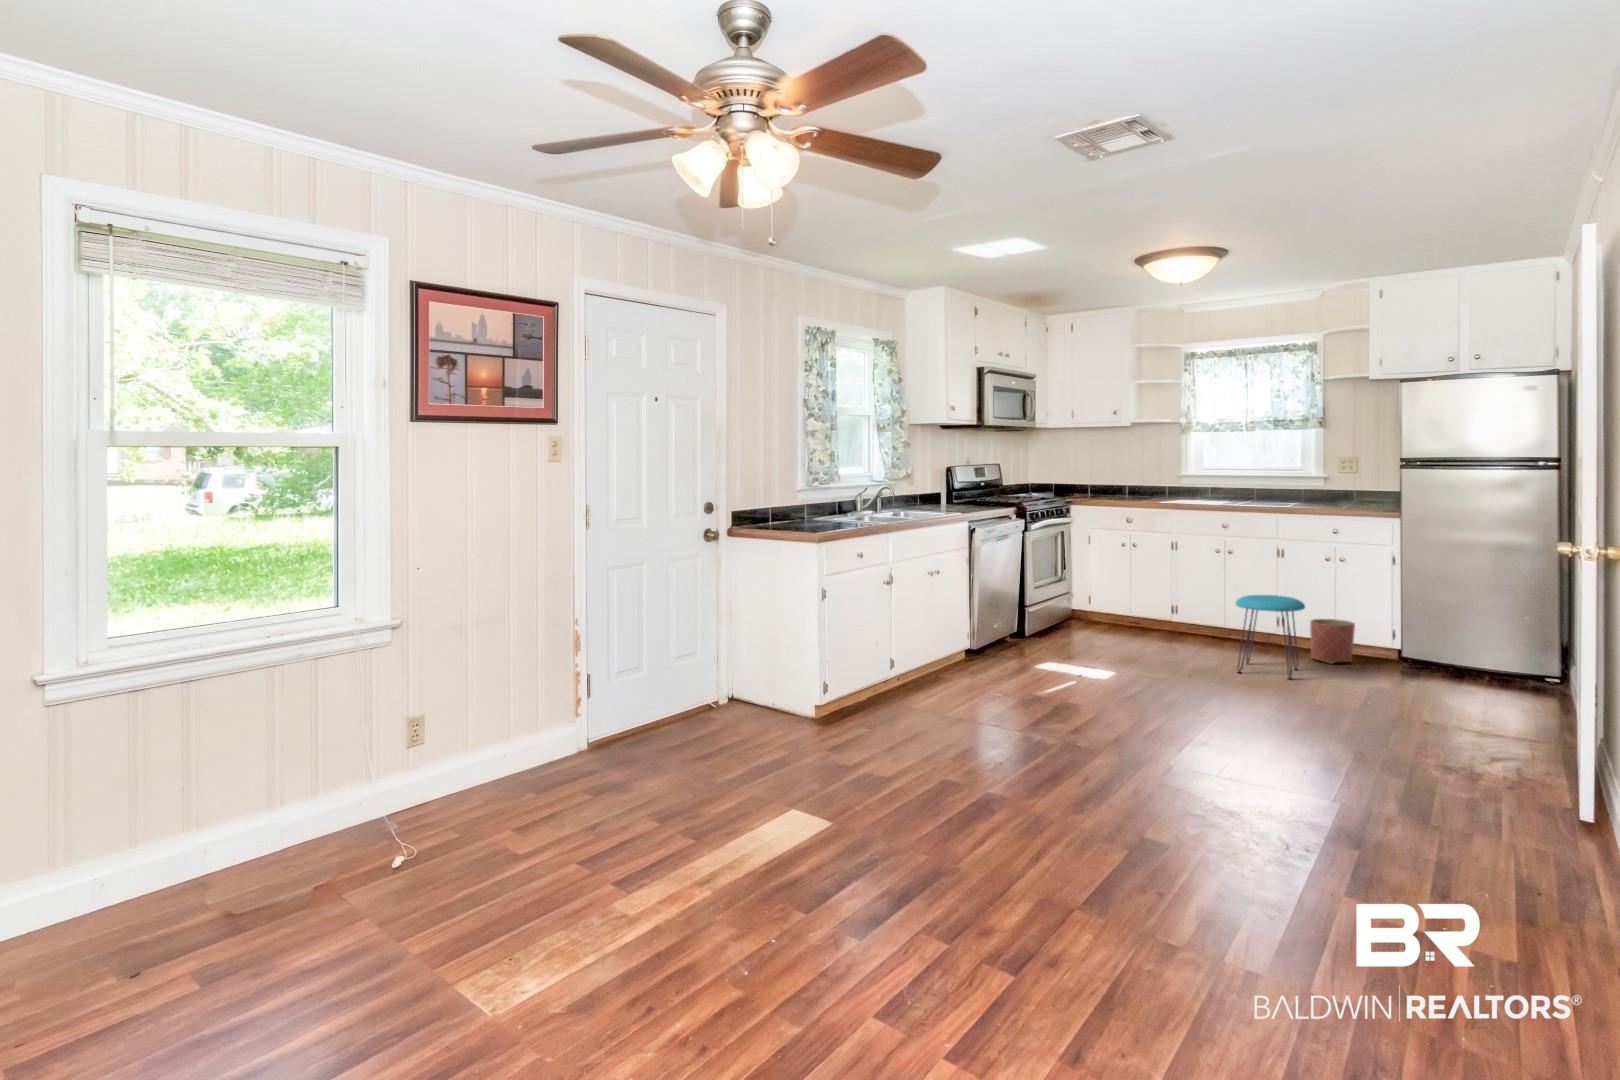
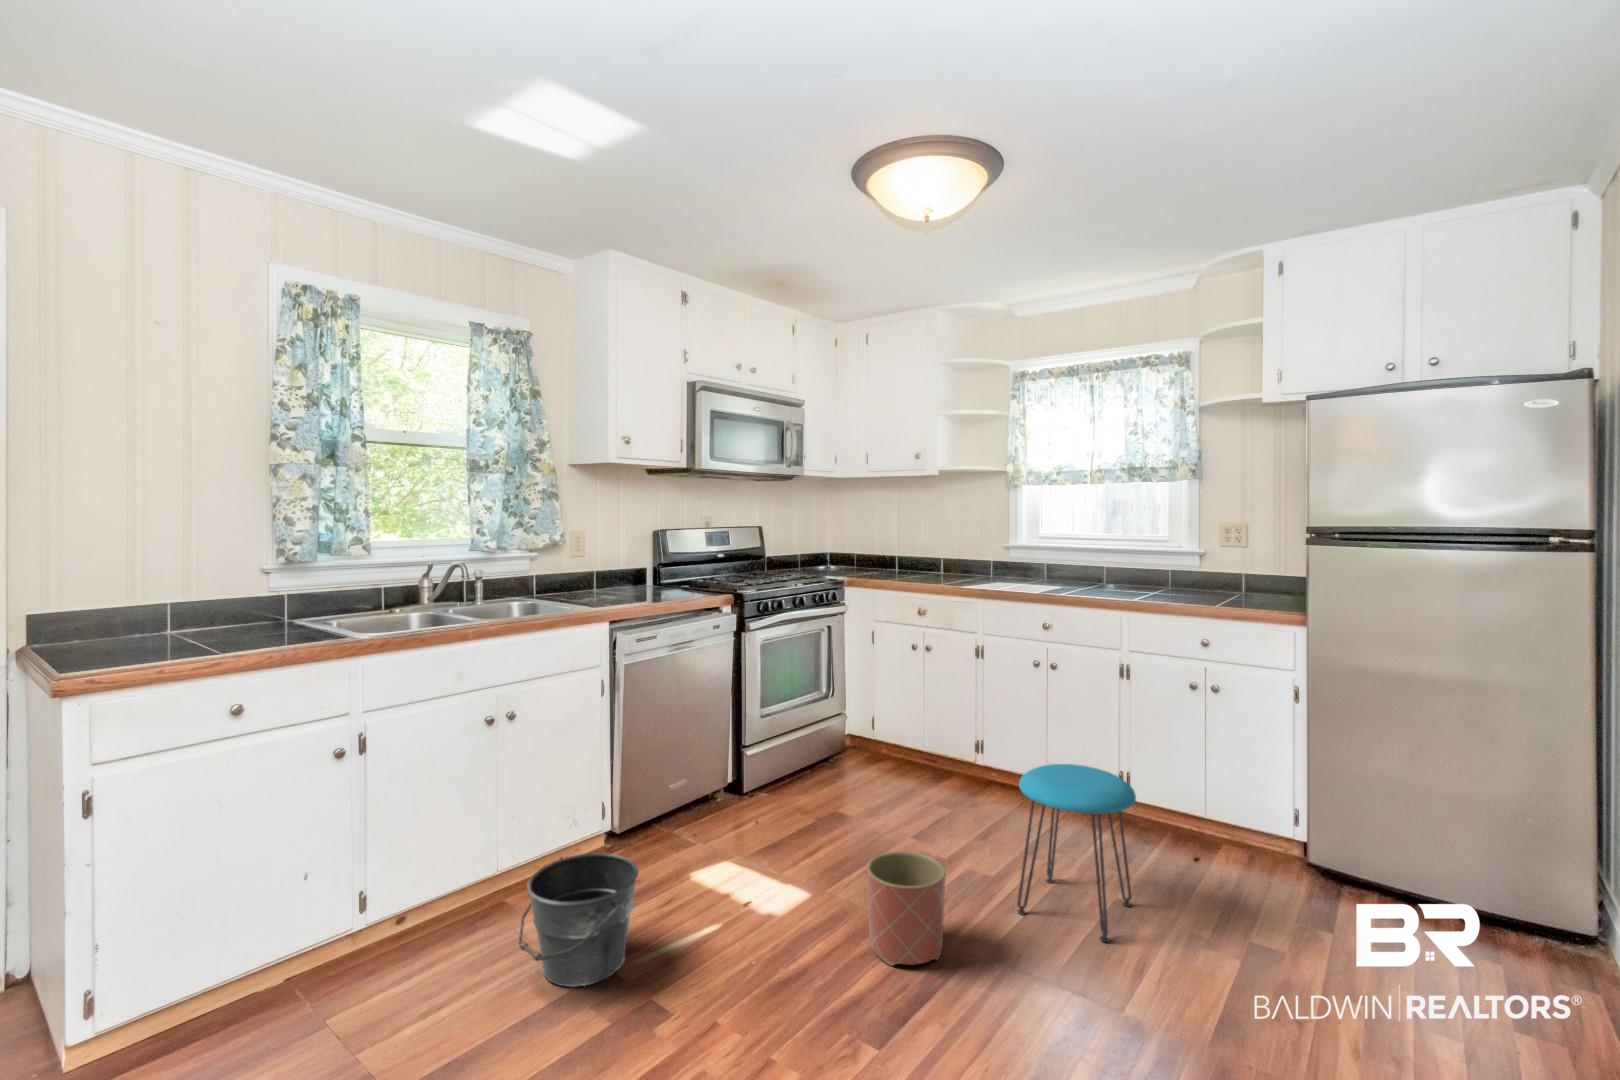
planter: present [1310,619,1355,664] -> present [867,851,946,965]
bucket: none [993,638,1055,694] -> present [519,853,638,987]

